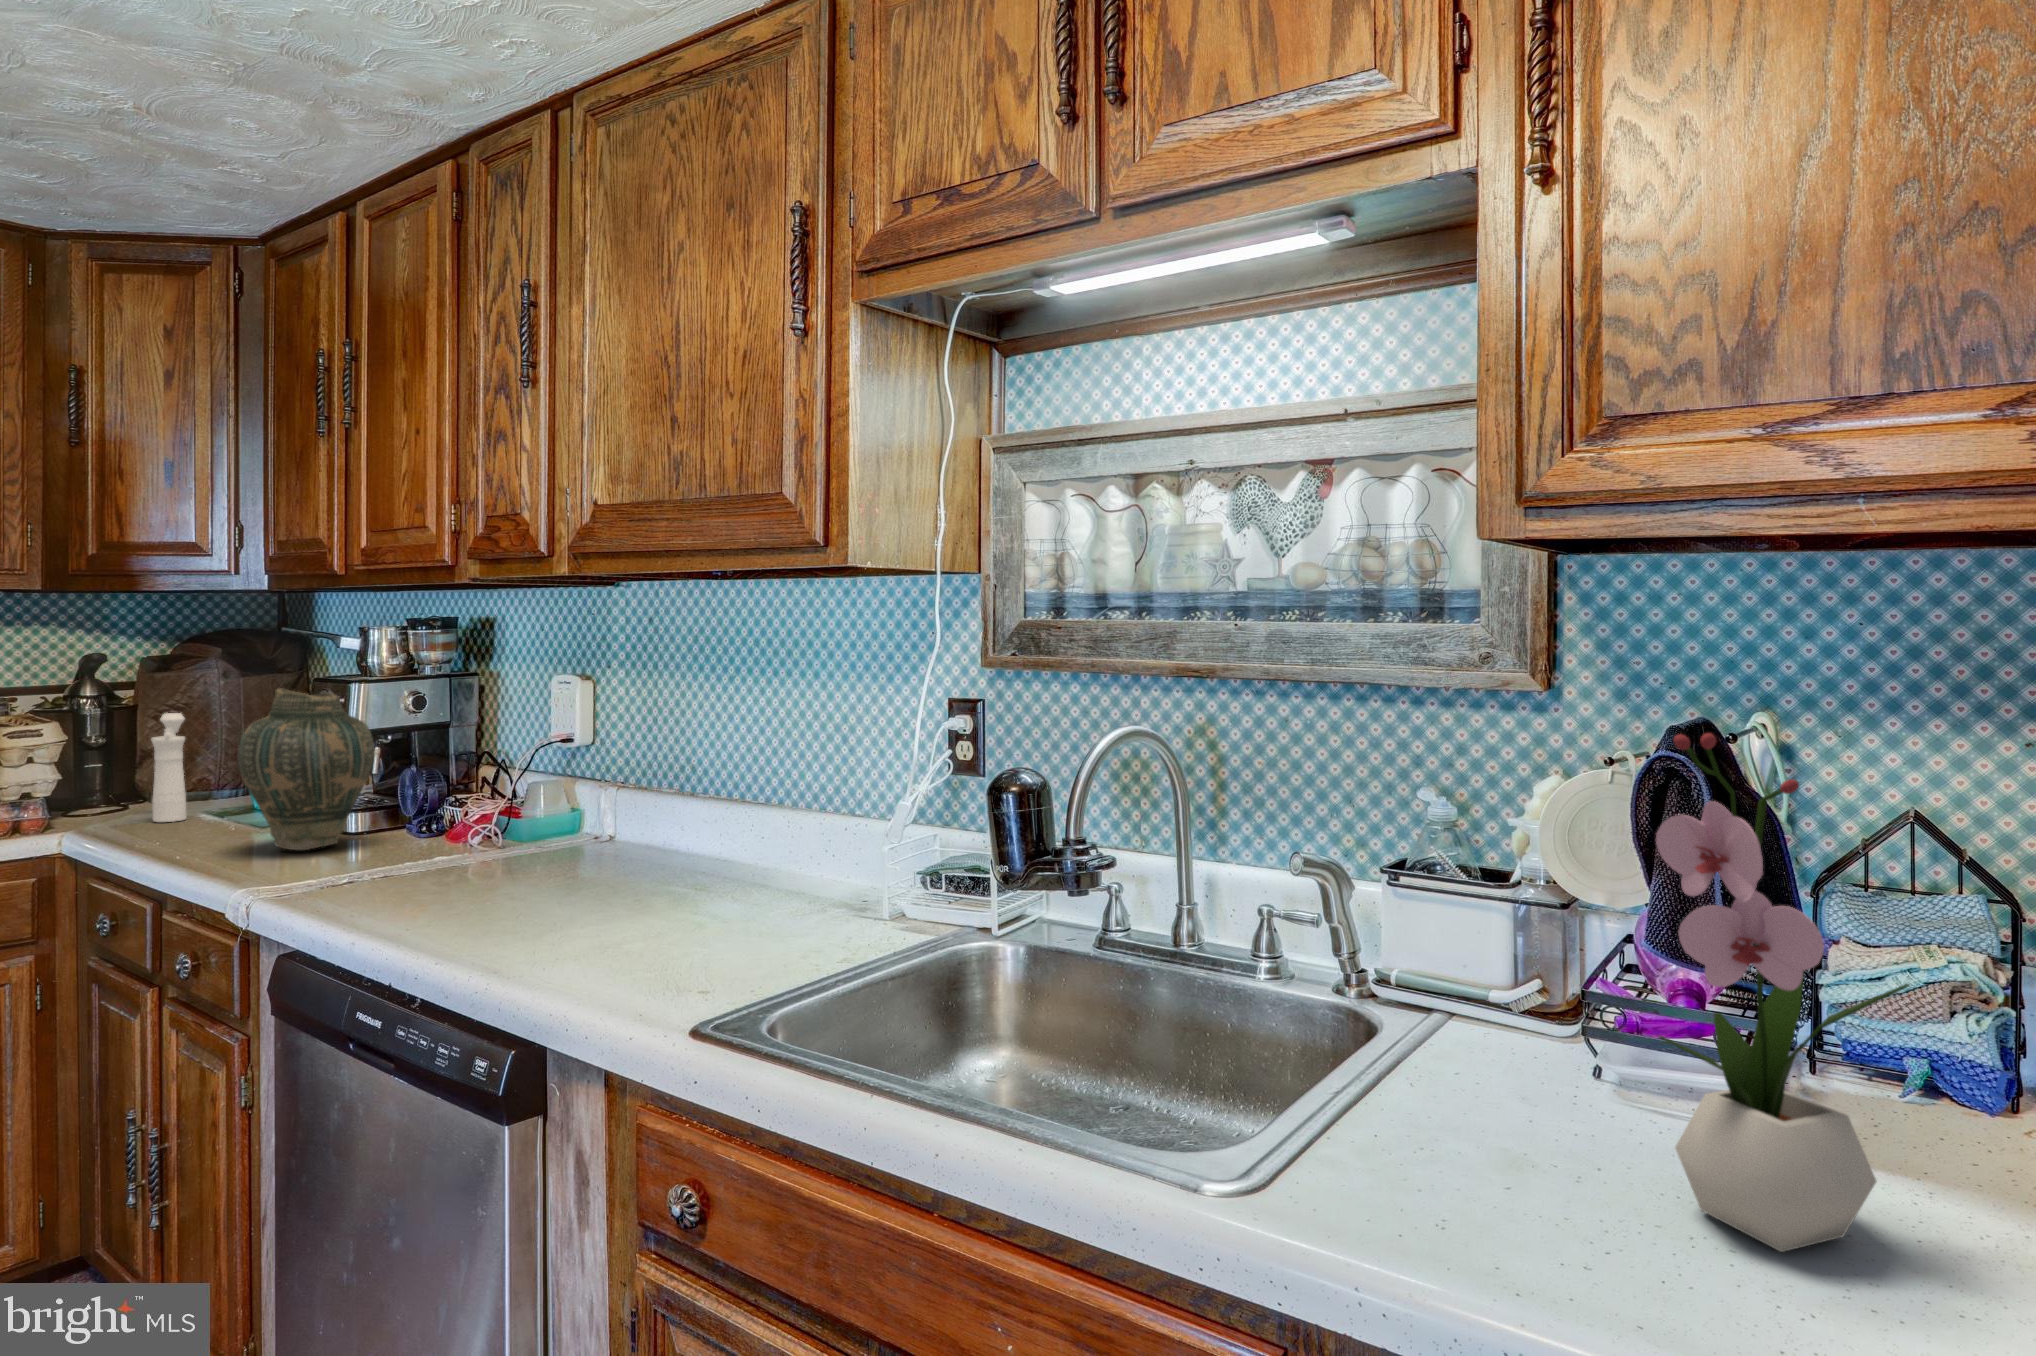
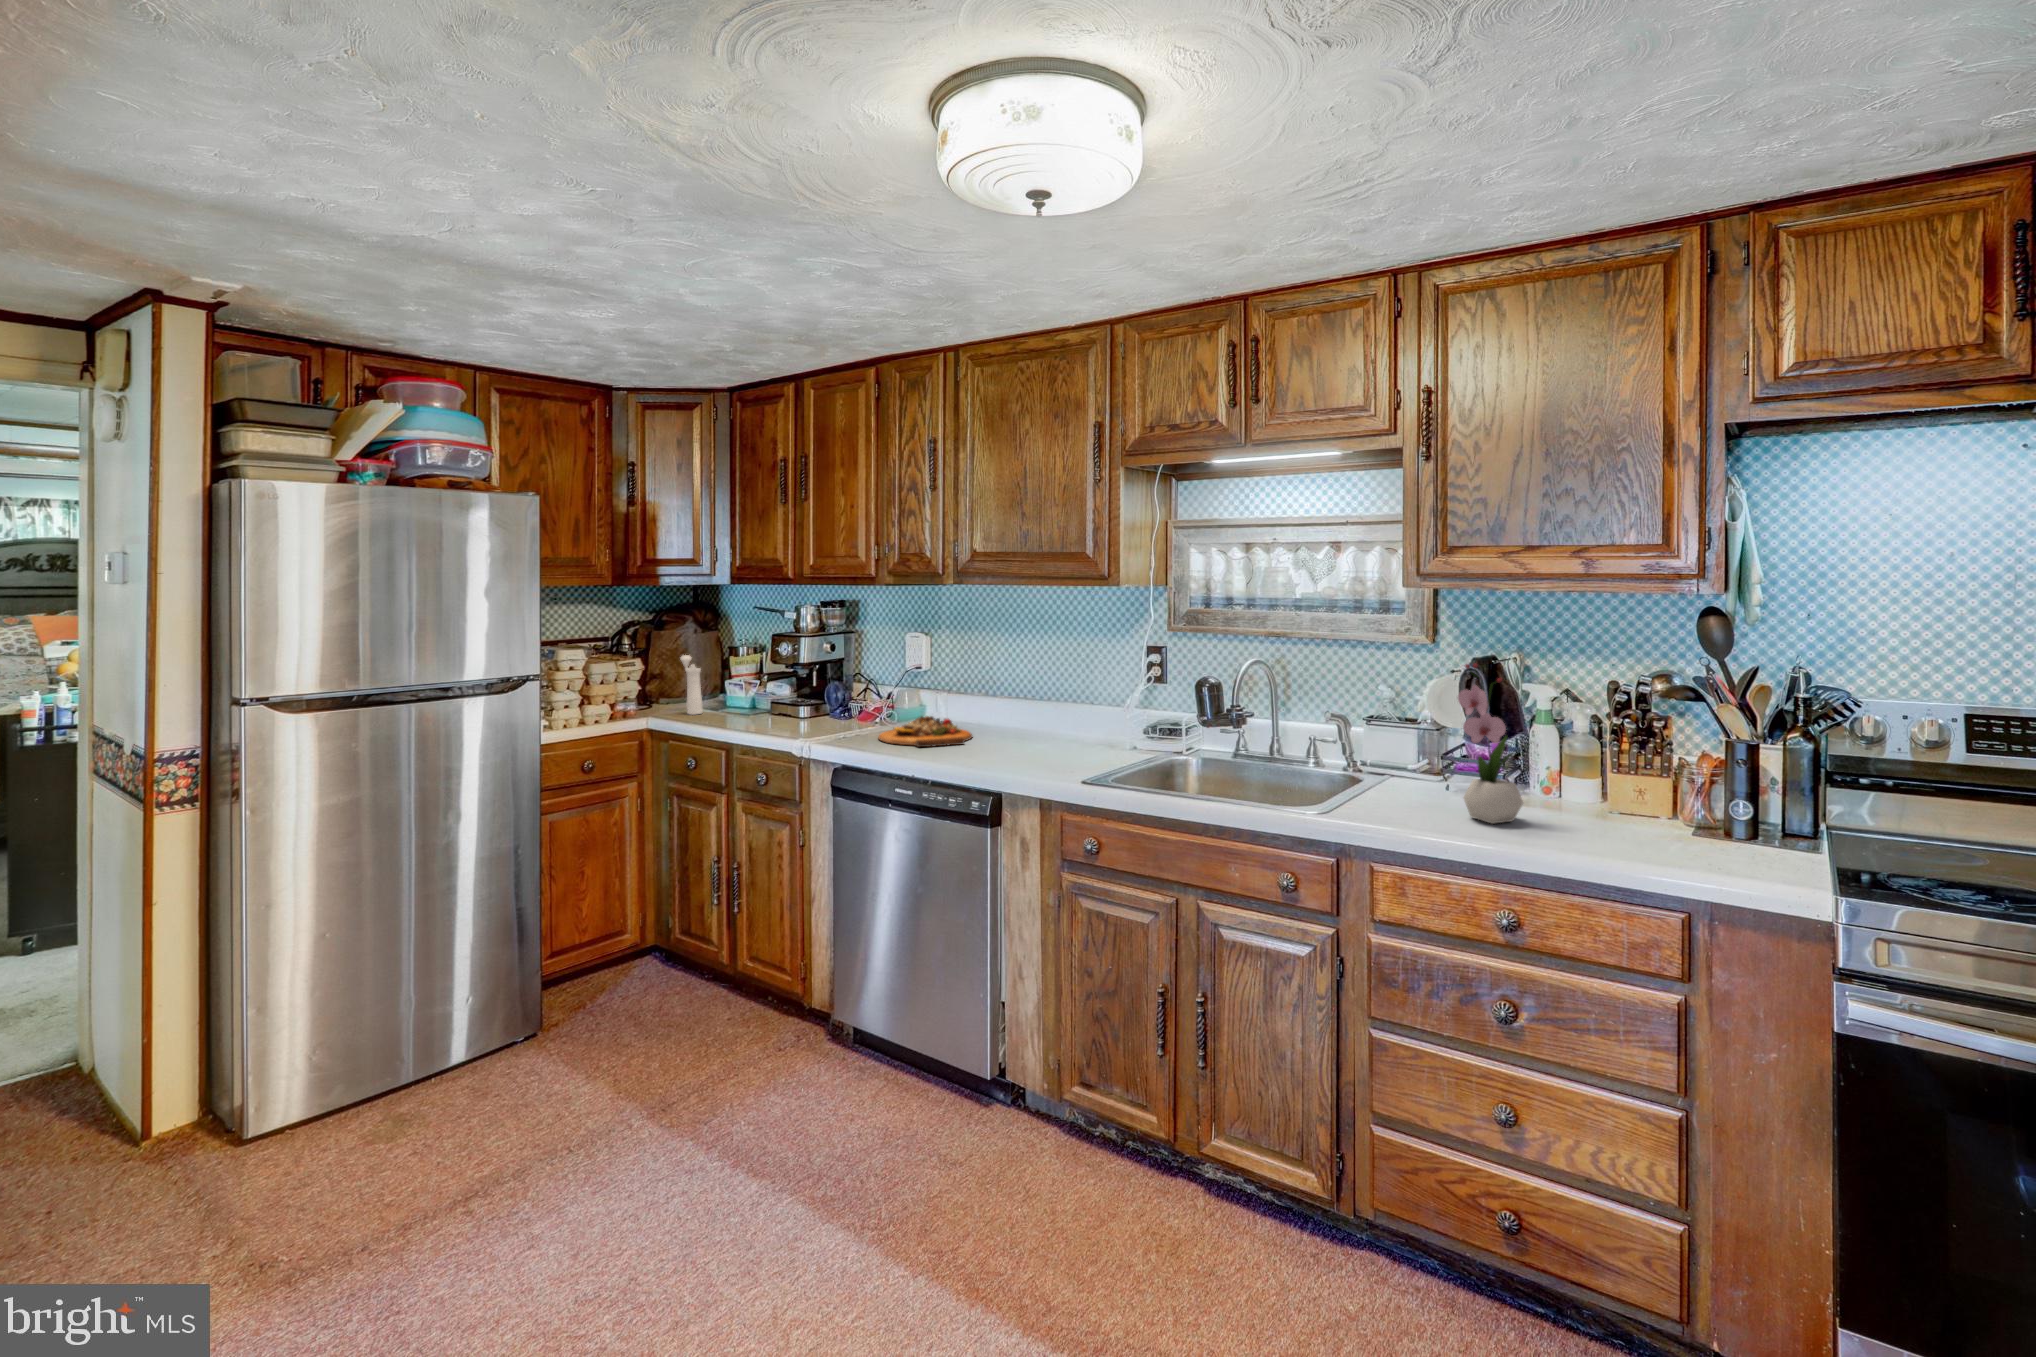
vase: present [238,688,375,850] -> none [765,643,828,726]
cutting board: none [401,835,609,906] -> present [878,716,972,747]

